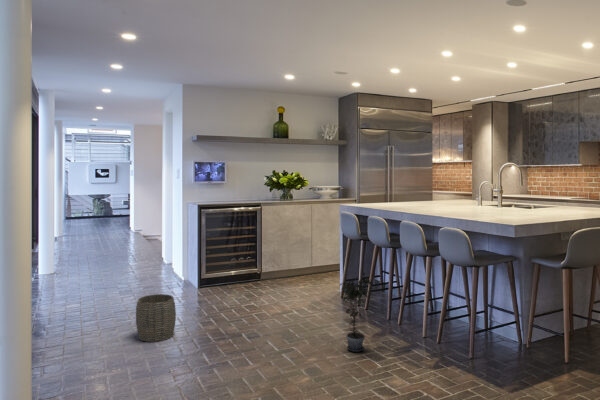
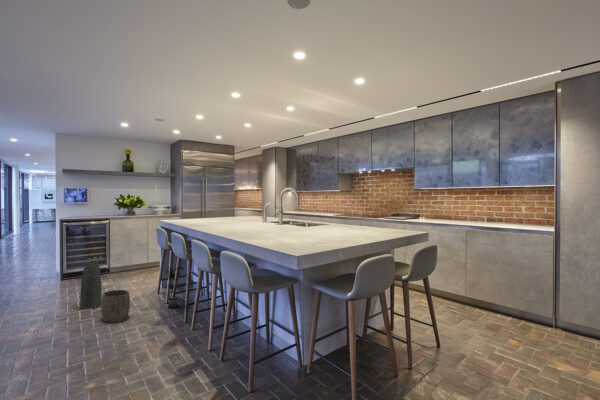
air purifier: none [214,263,244,341] -> present [80,261,102,309]
woven basket: present [136,294,176,342] -> present [101,290,130,323]

